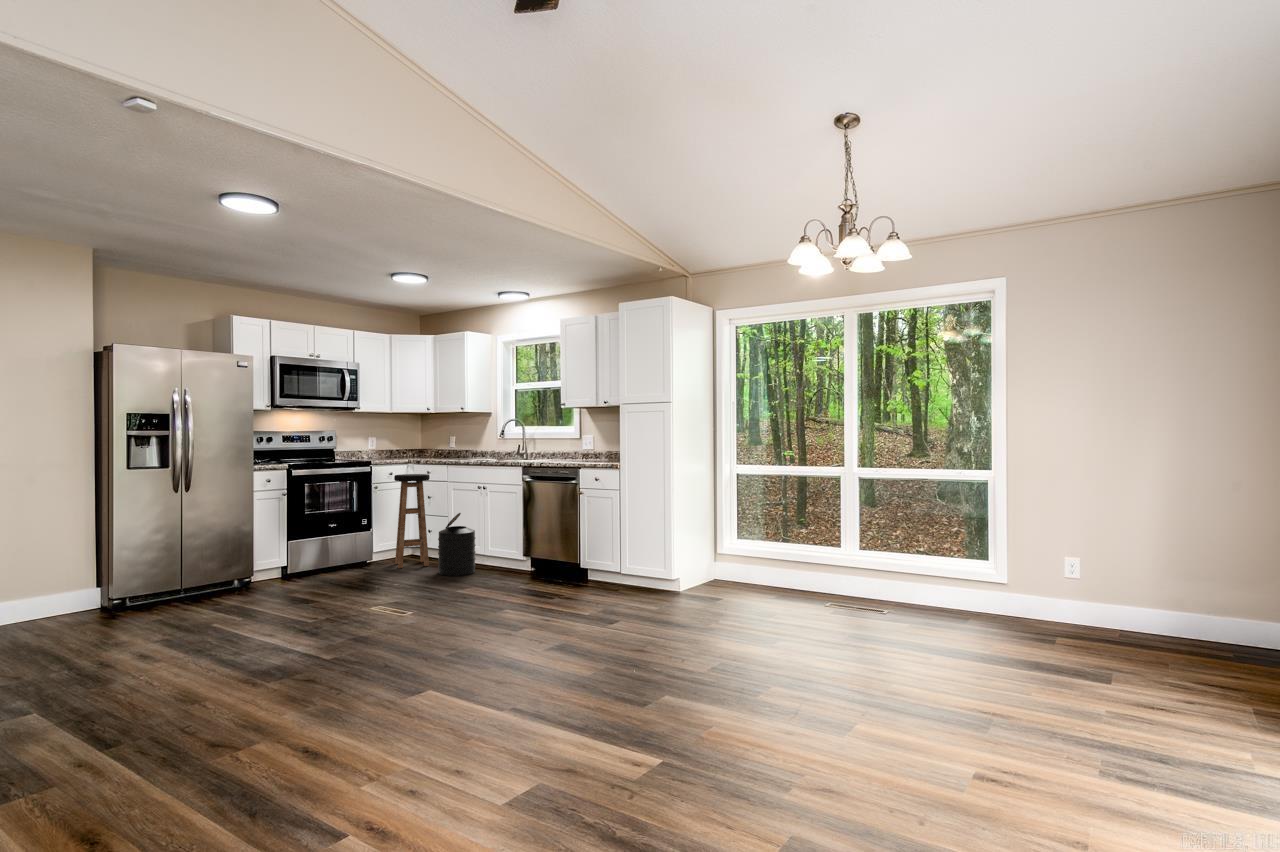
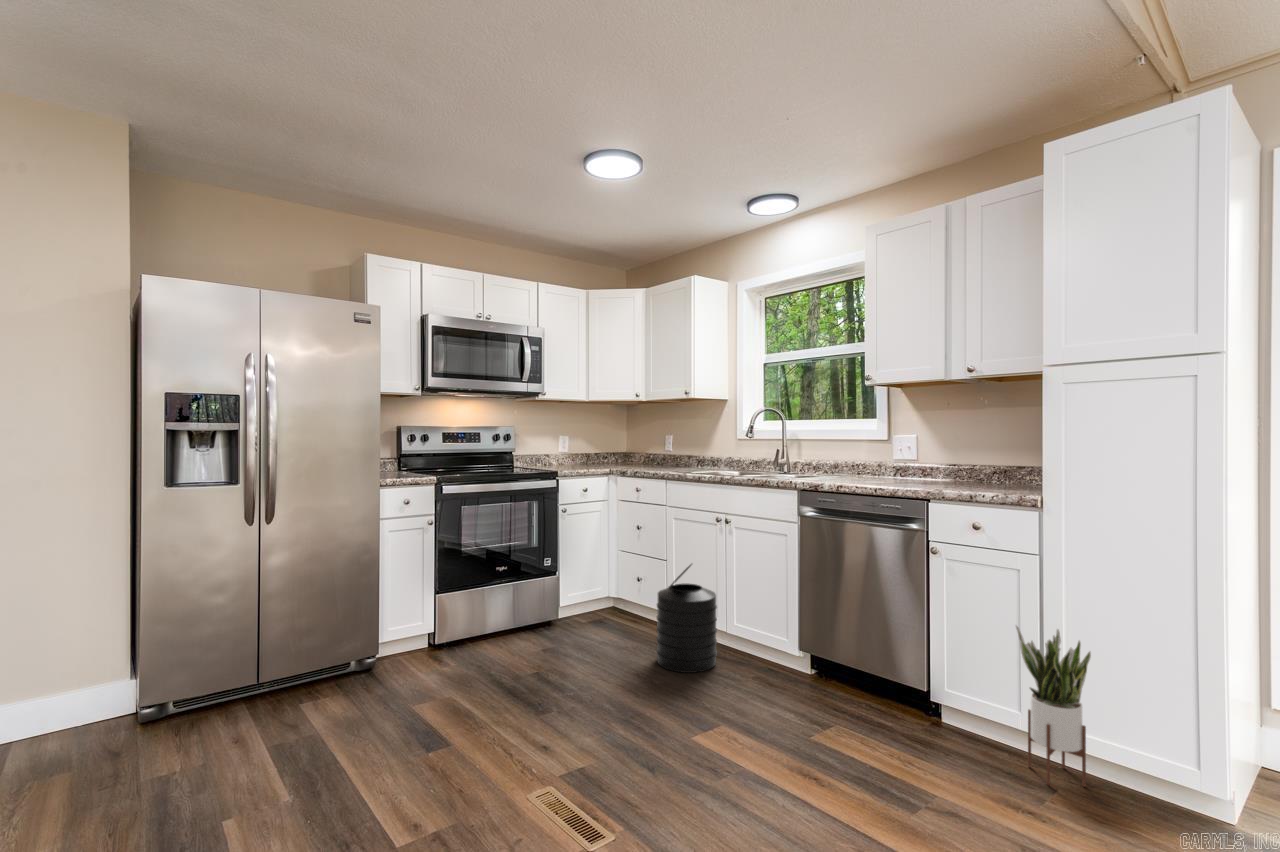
bar stool: present [394,474,429,568] -> none [590,492,642,641]
potted plant: none [608,522,638,592] -> present [1016,626,1091,787]

